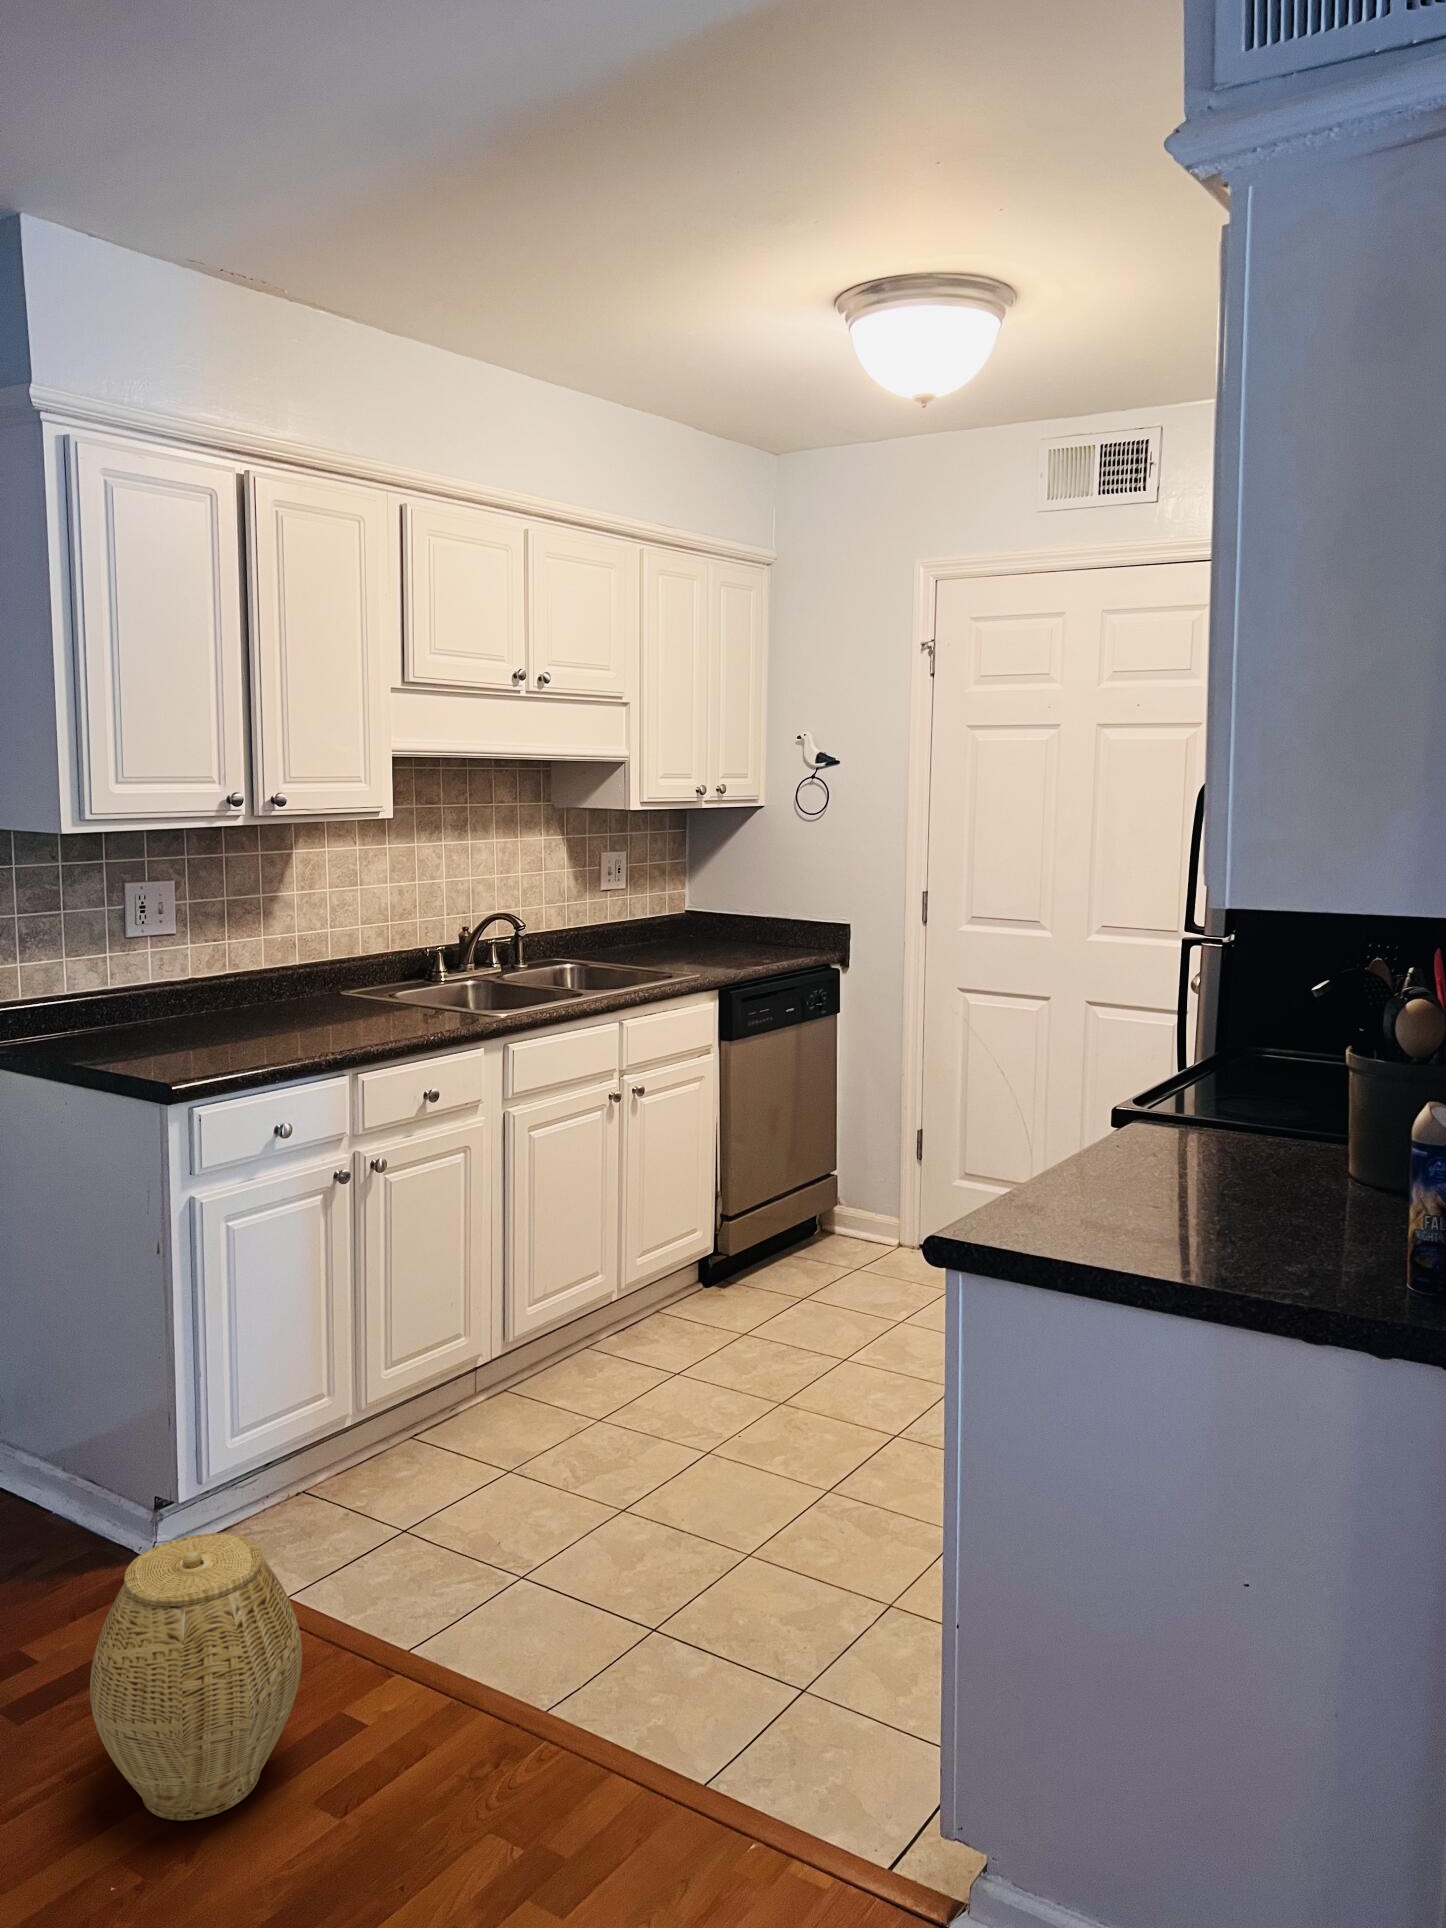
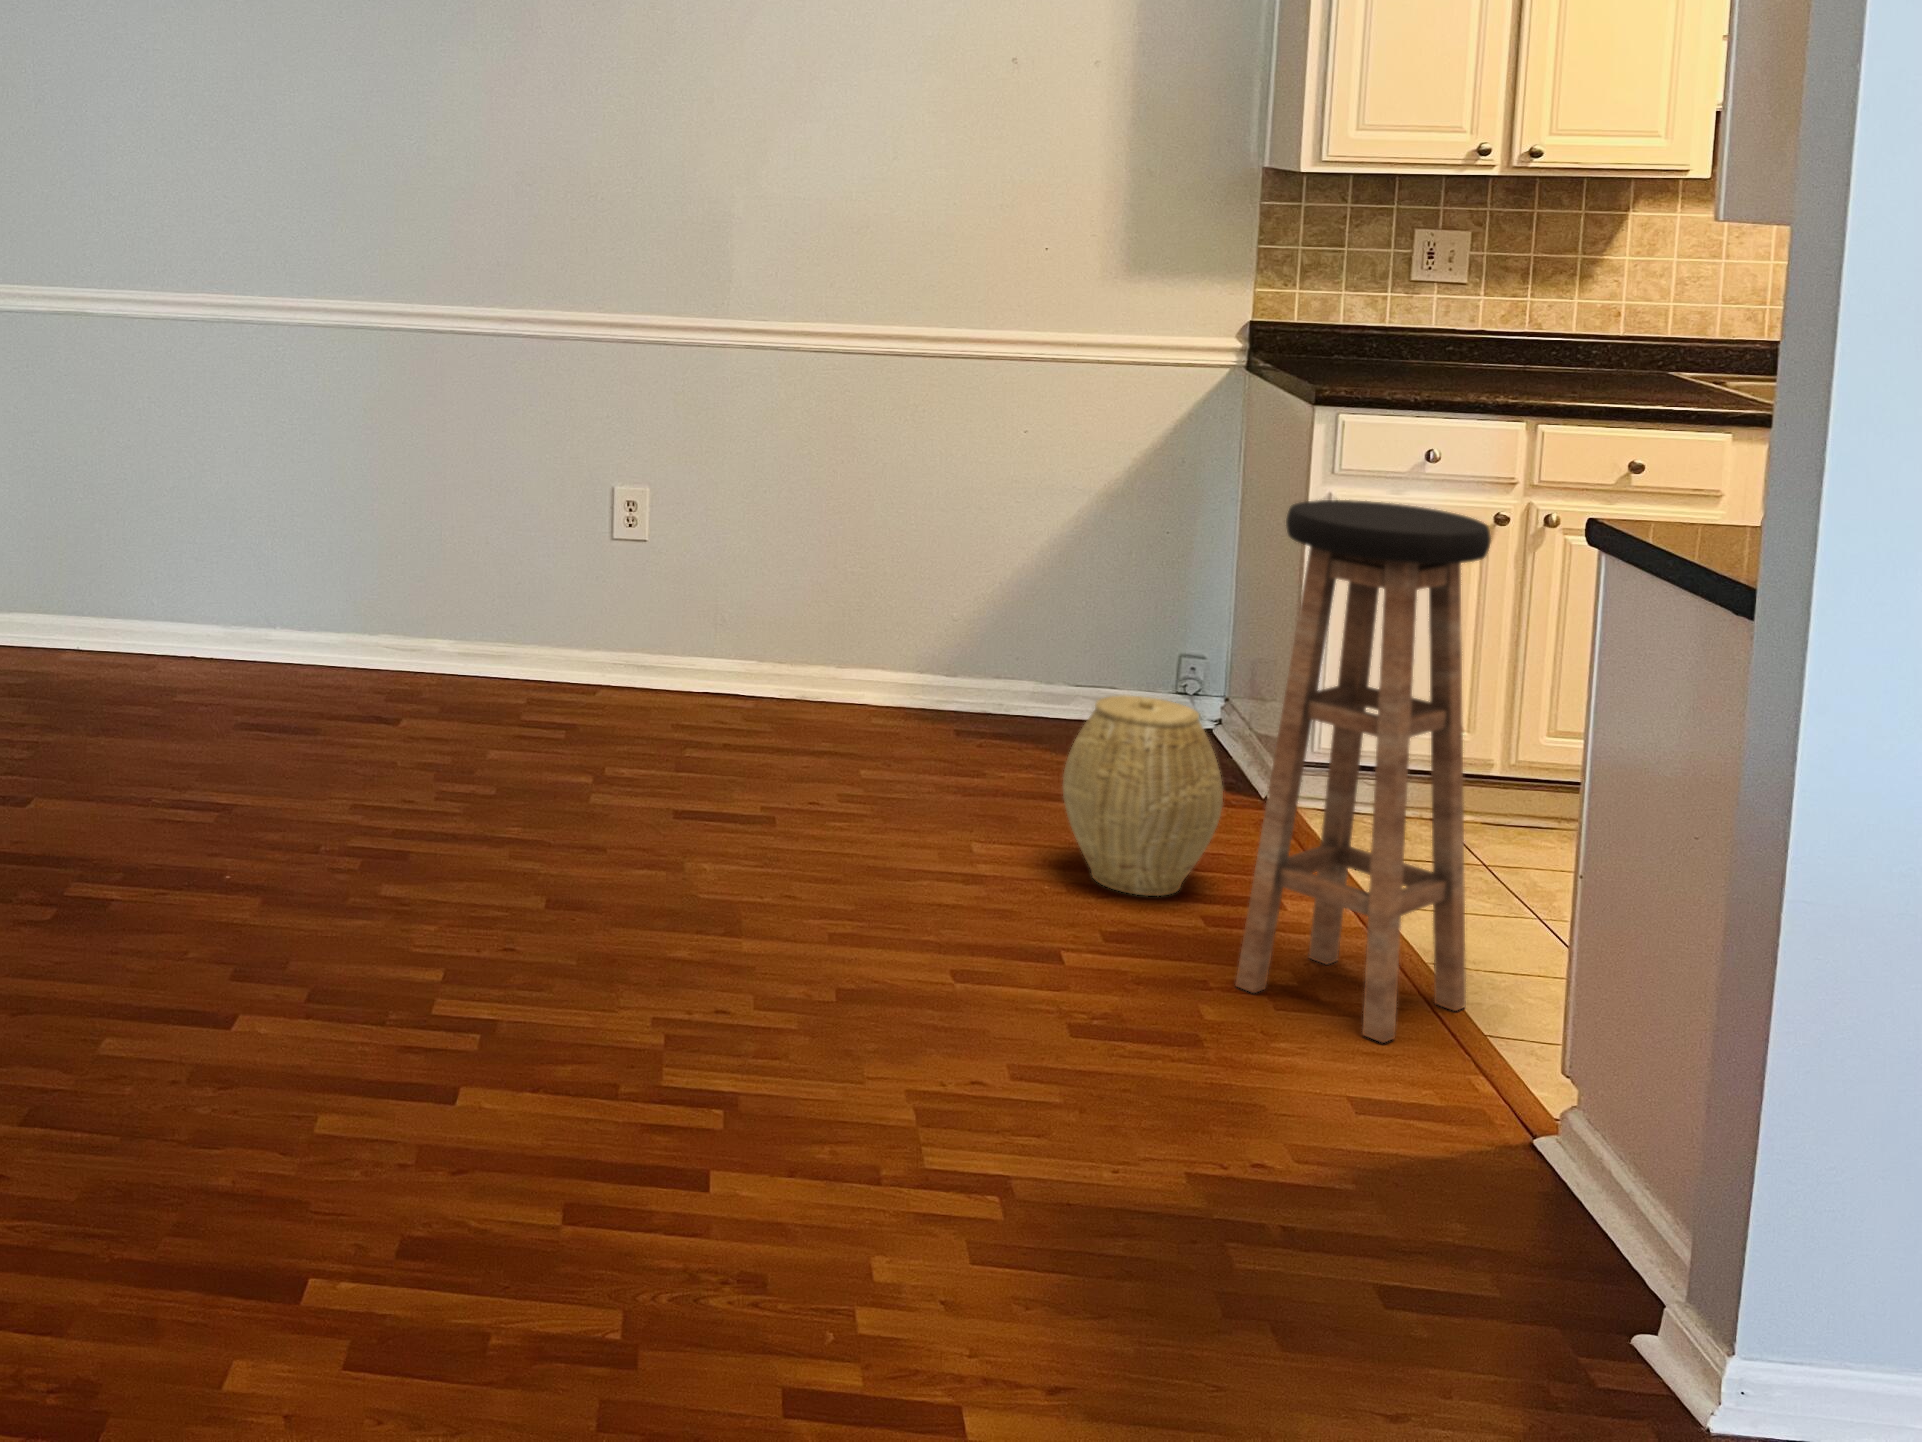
bar stool: none [458,1221,678,1874] -> present [1236,500,1491,1042]

